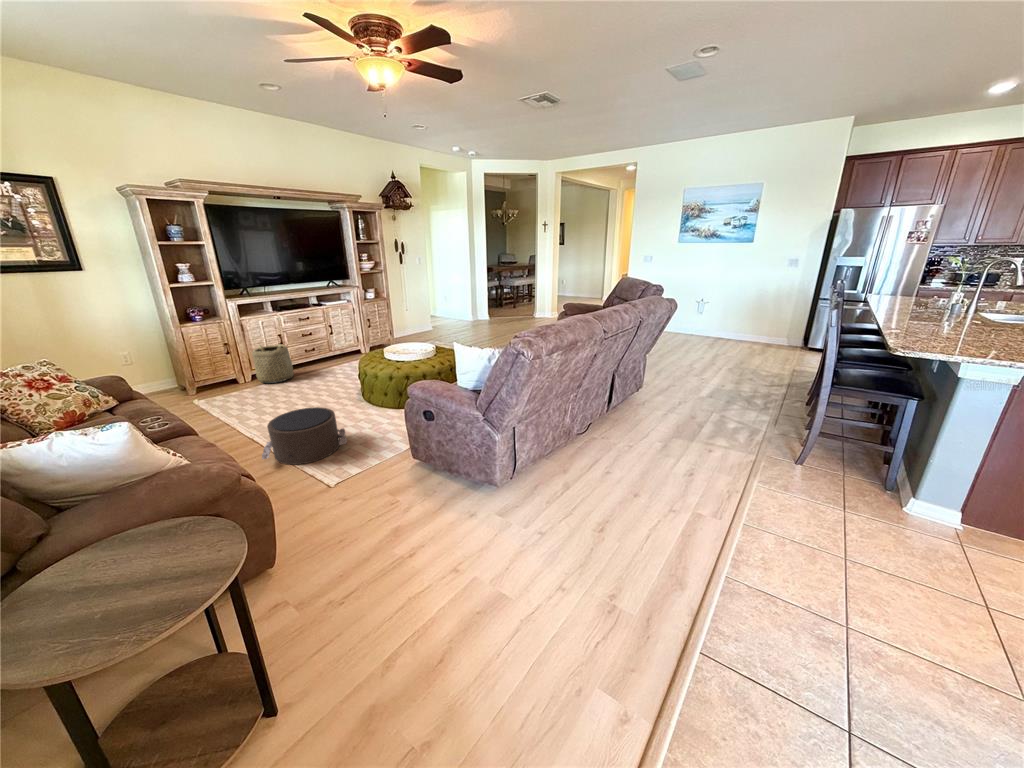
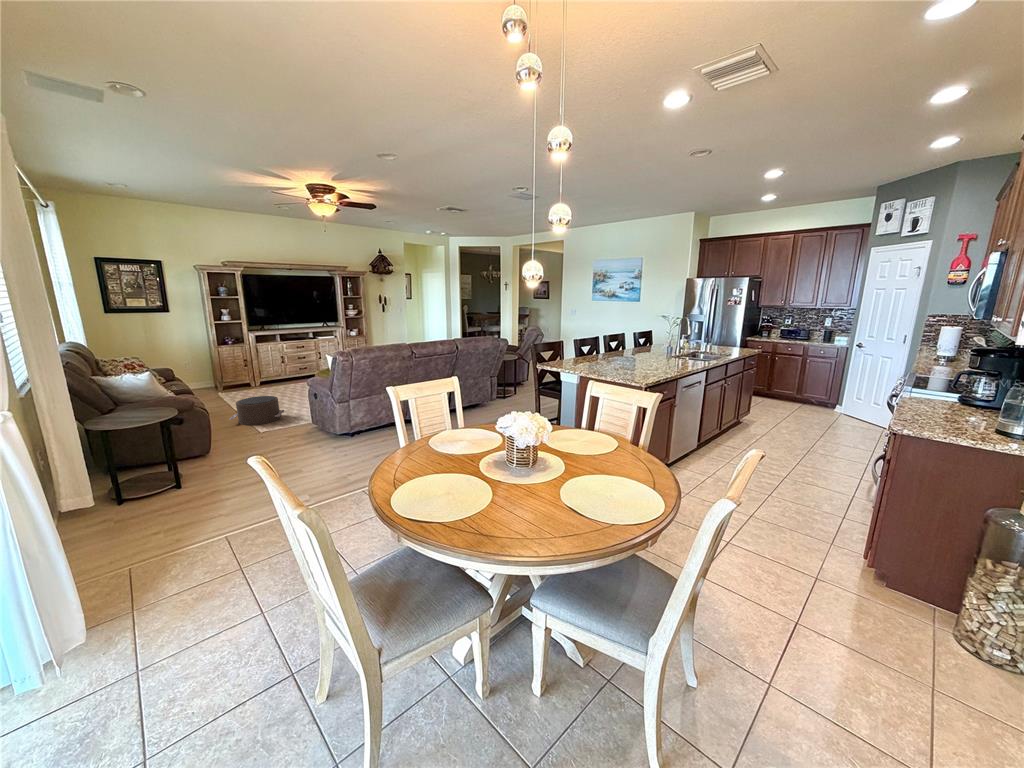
basket: present [252,344,294,383] -> none [258,362,285,388]

